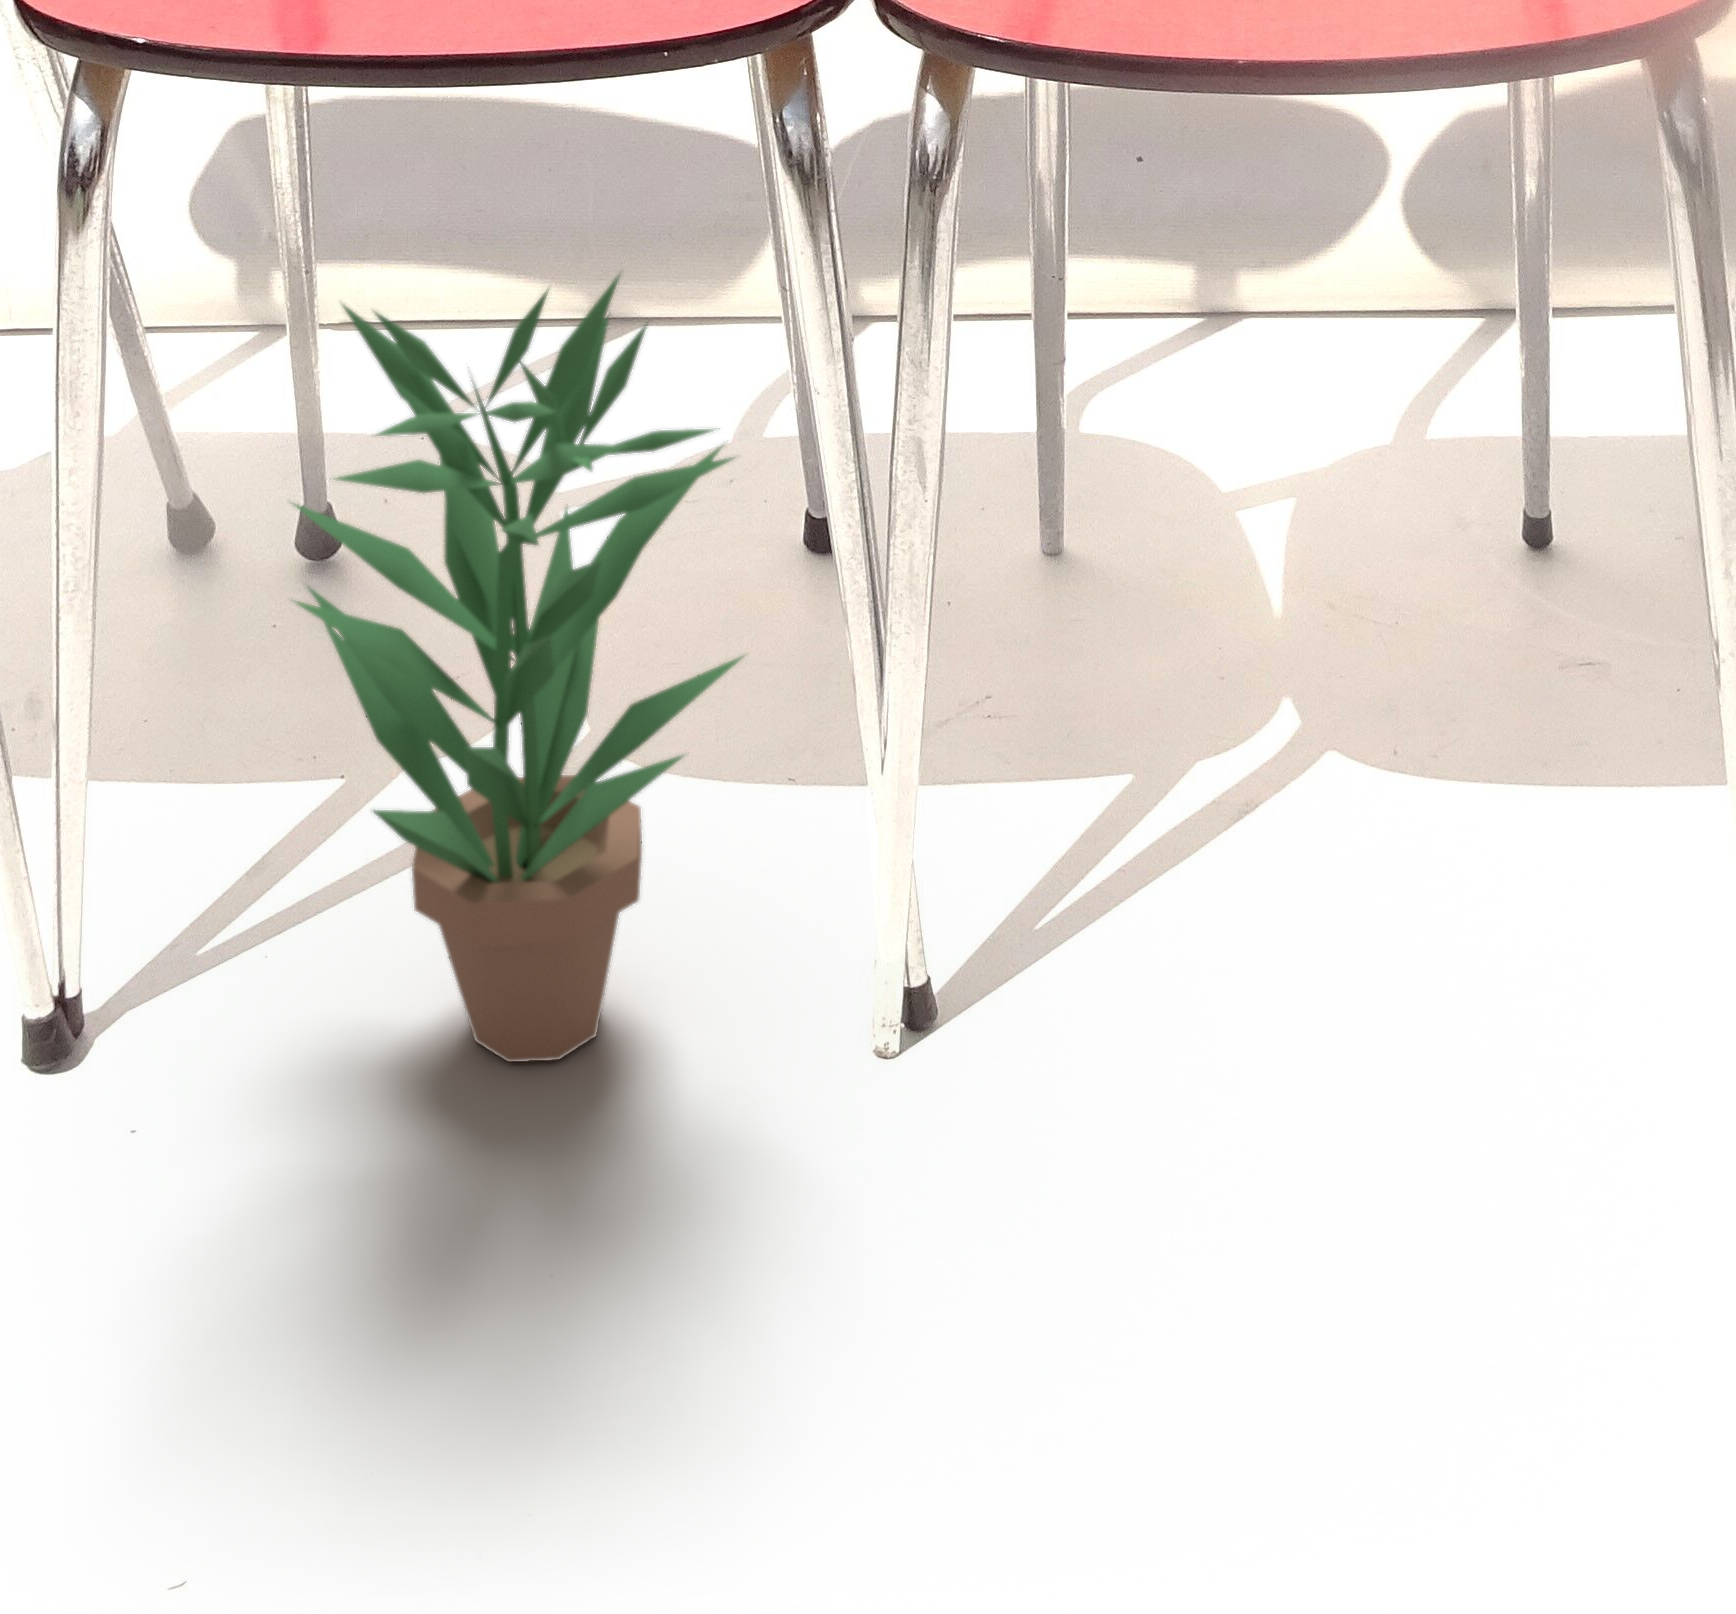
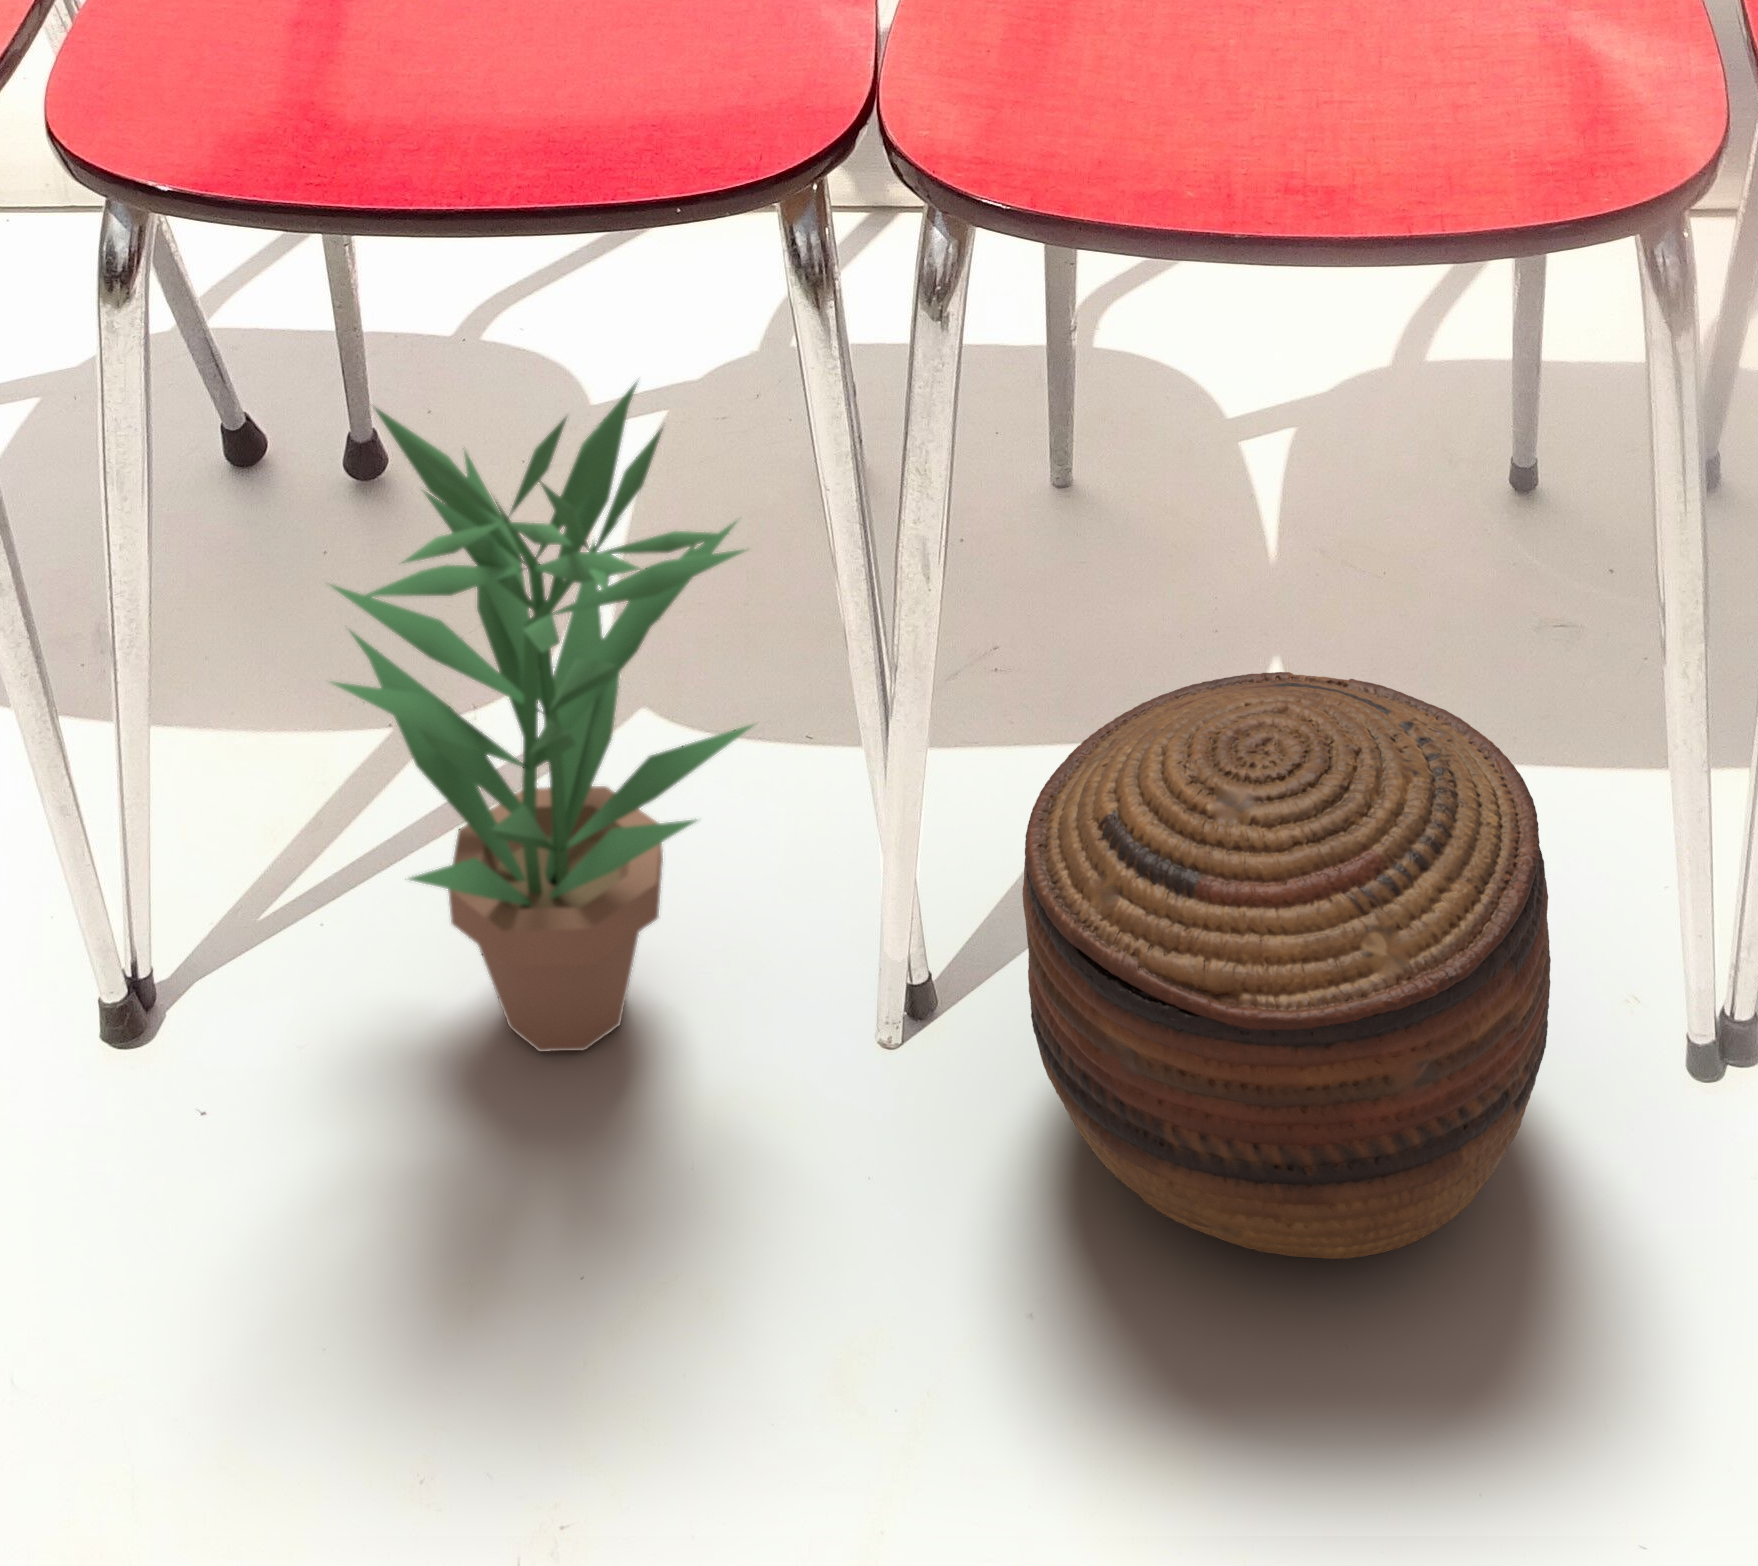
basket: none [1037,613,1605,1220] -> present [1022,672,1551,1259]

